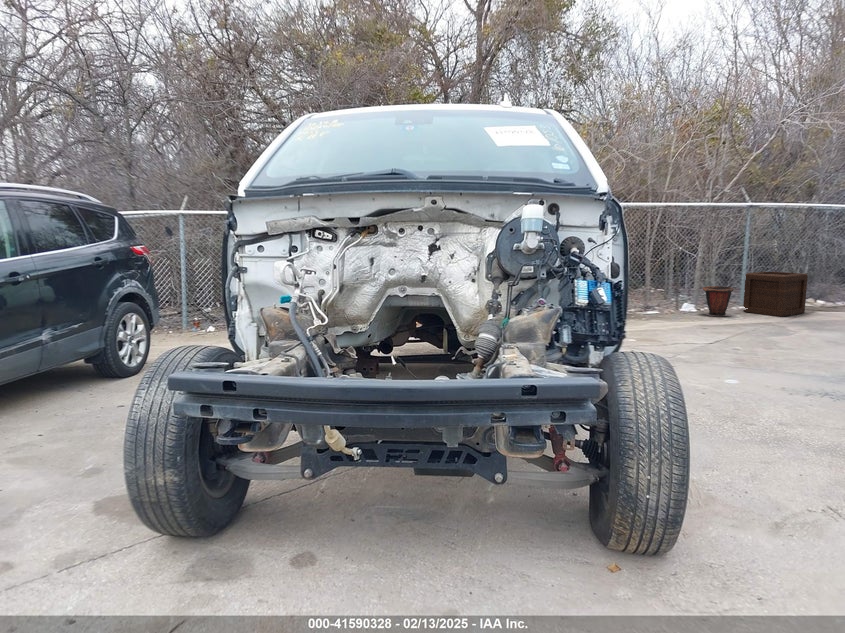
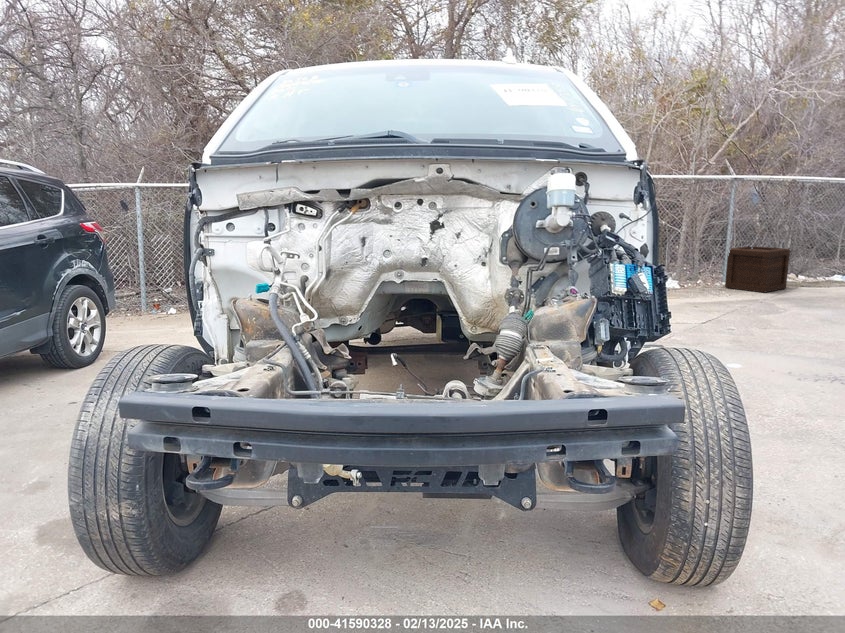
waste bin: present [703,286,734,316] -> none [685,261,718,293]

